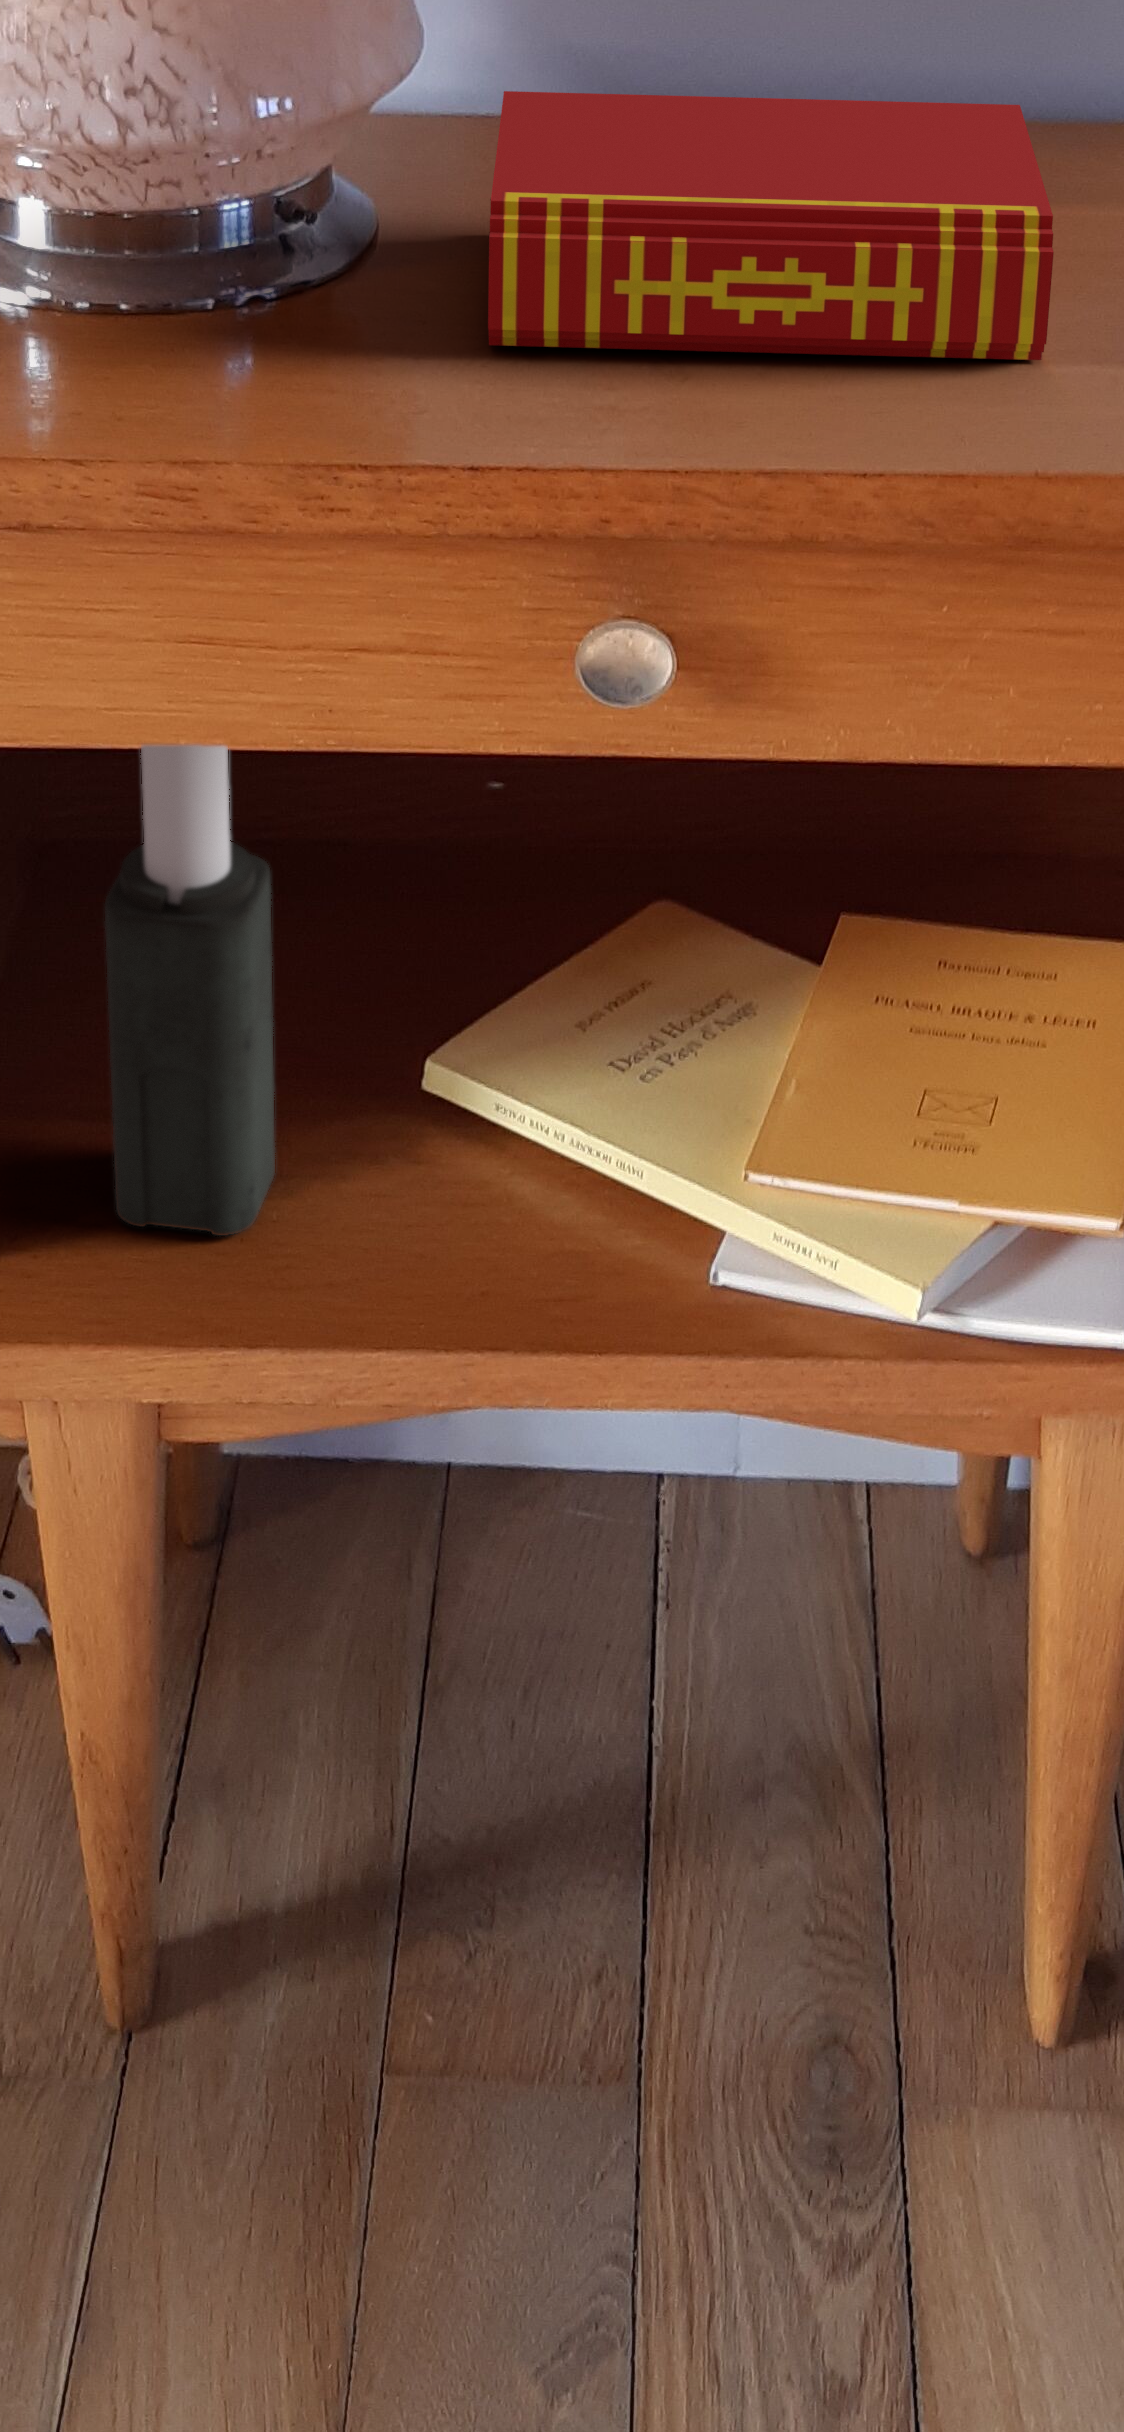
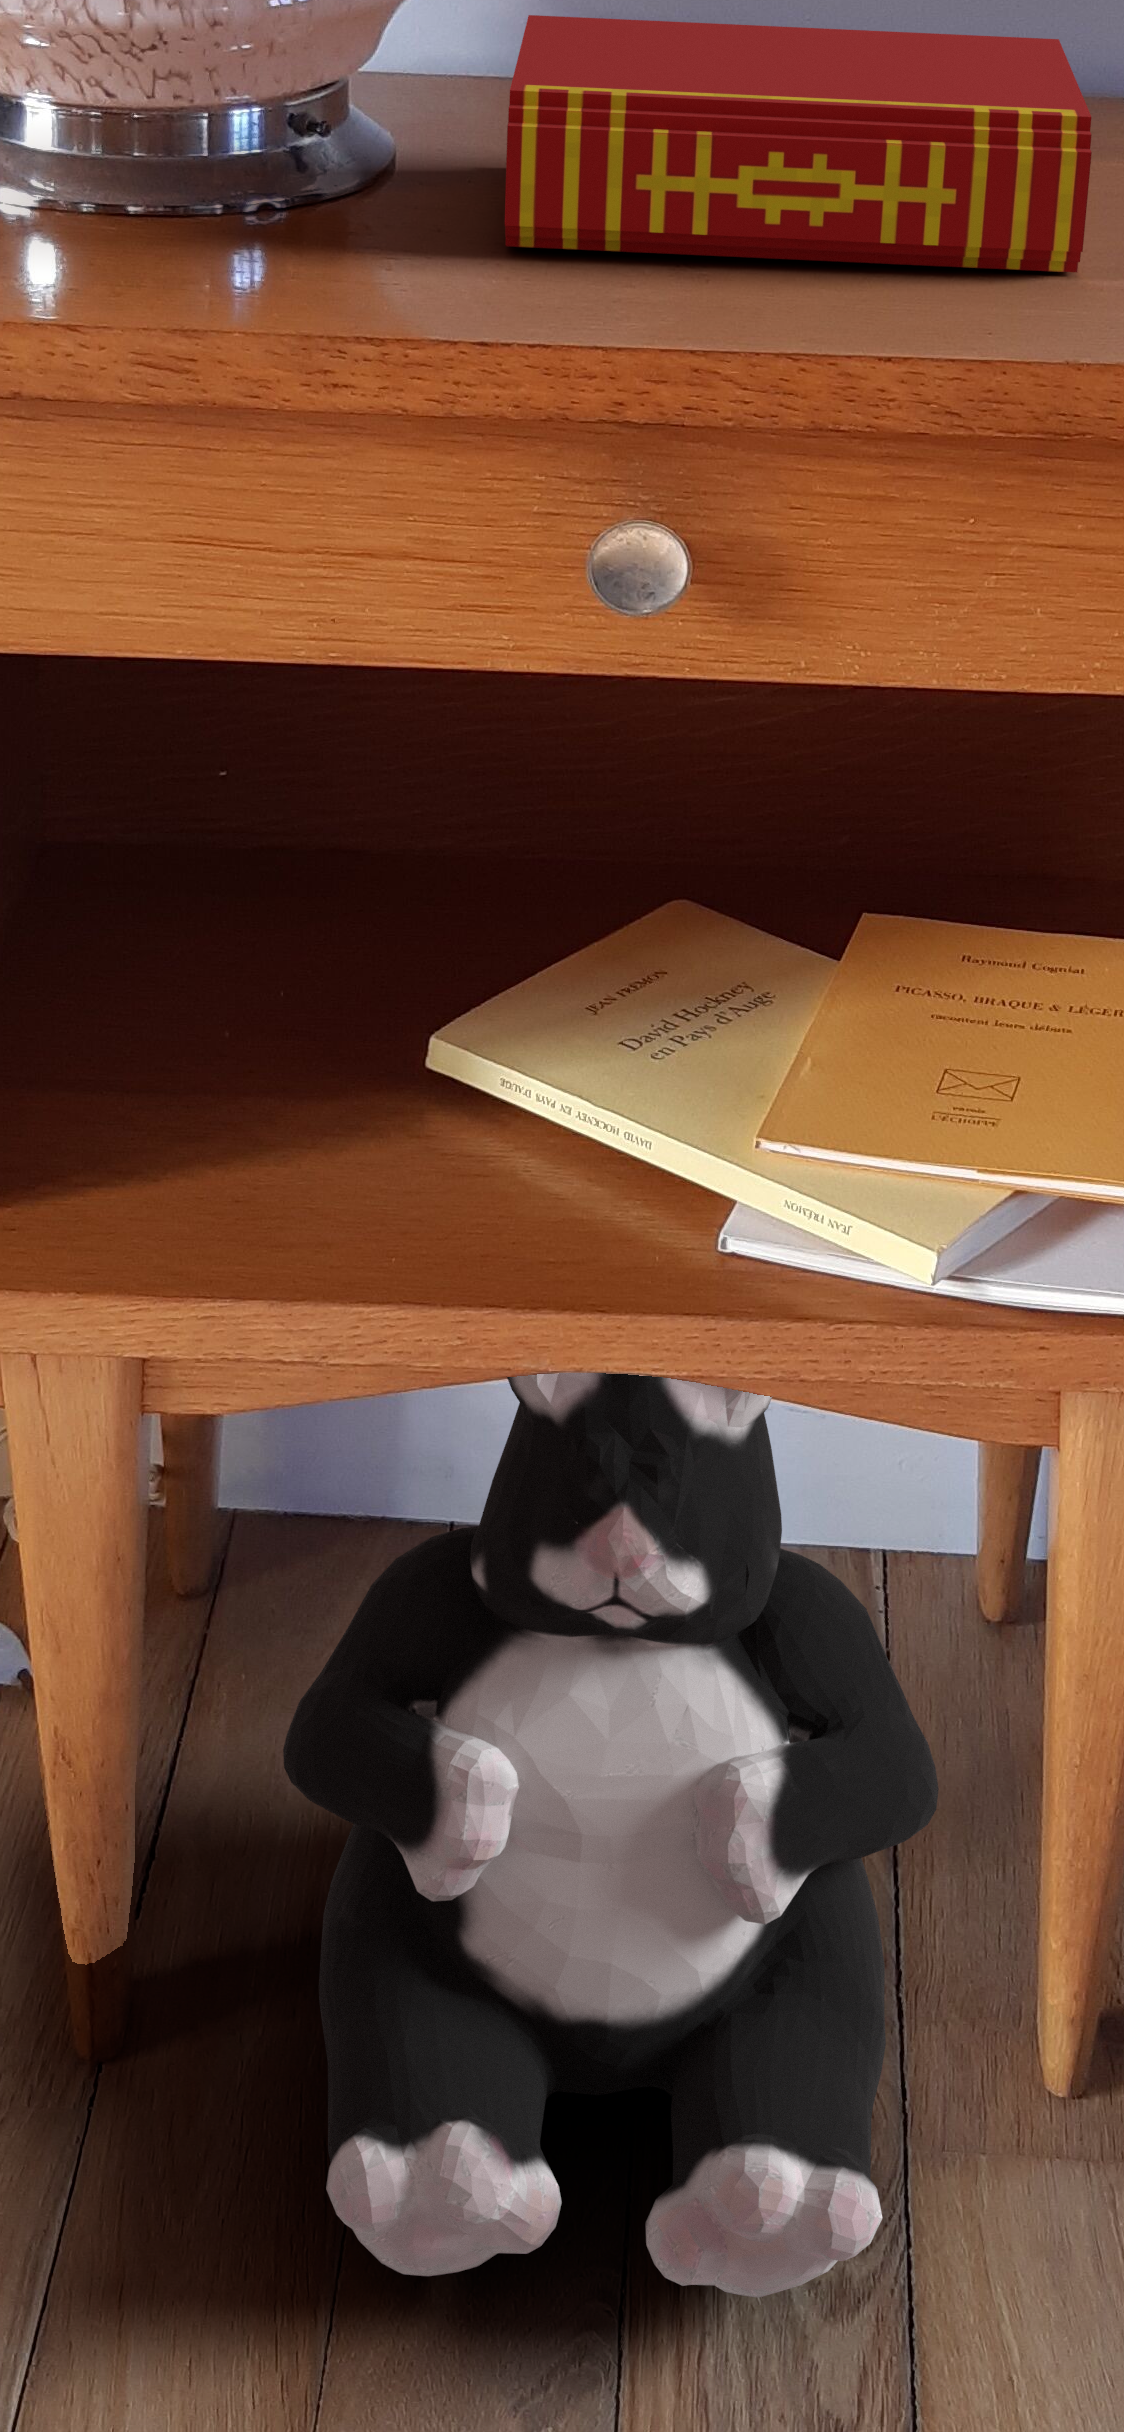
candle: present [105,745,275,1236] -> none [95,466,269,1194]
plush toy: none [300,1305,928,2260] -> present [283,1373,939,2298]

